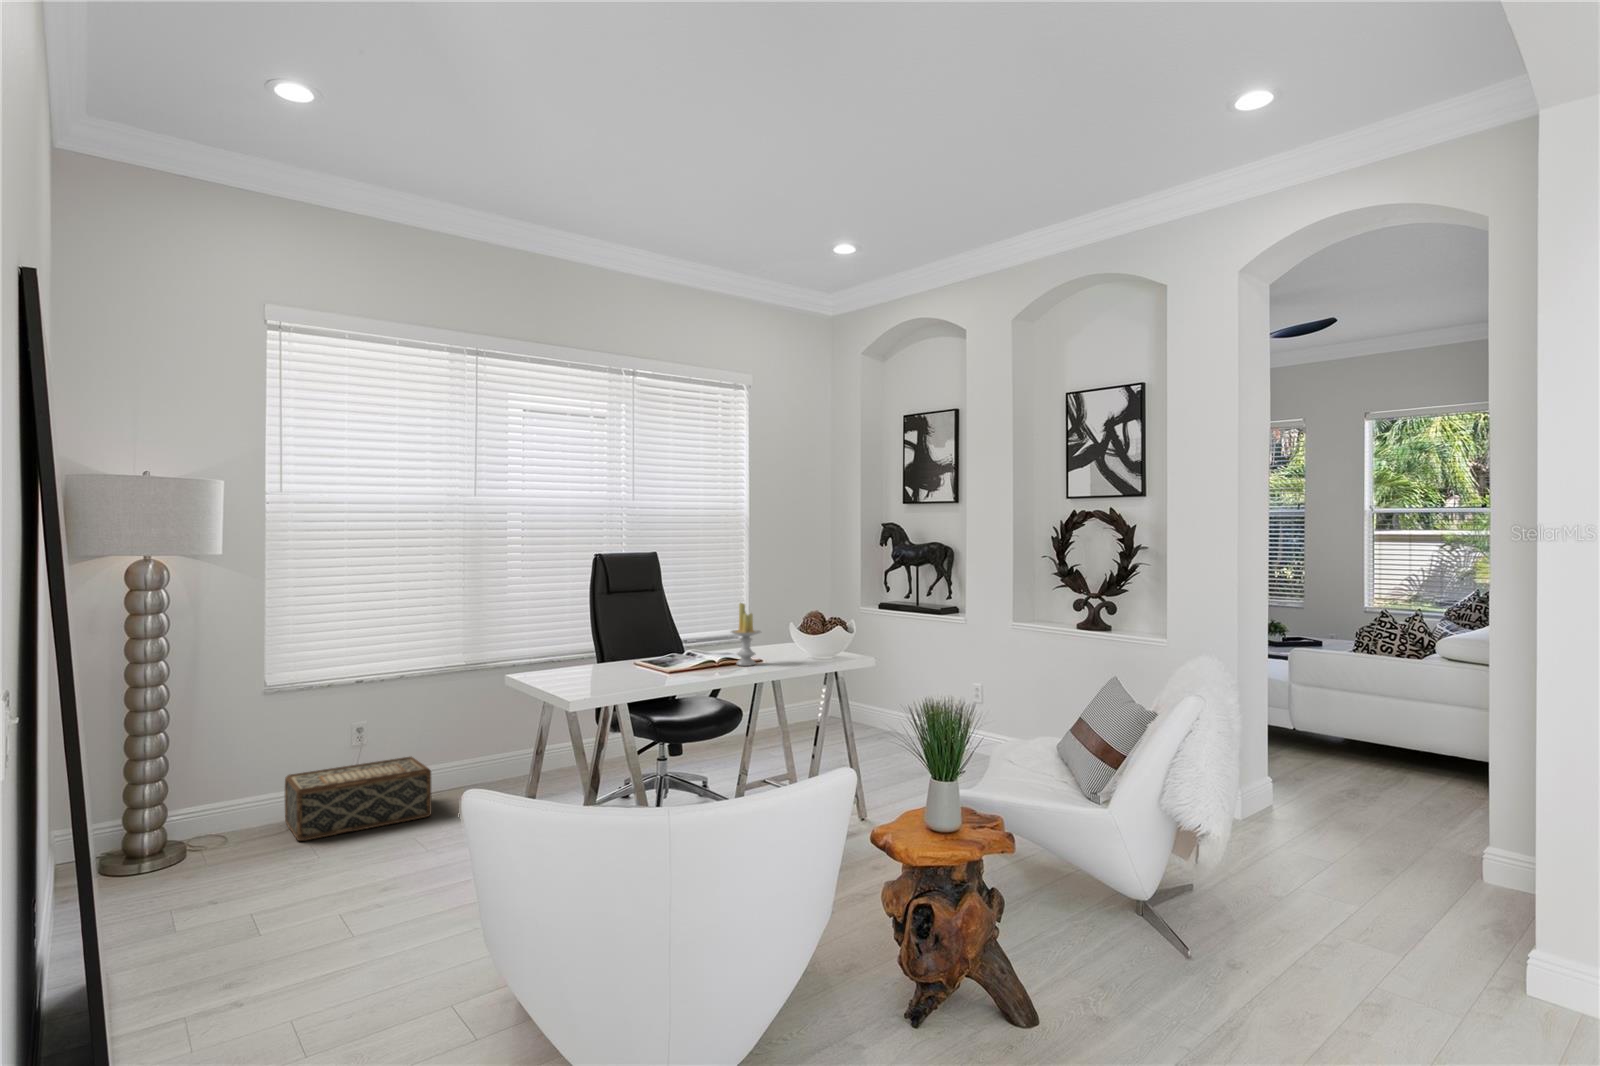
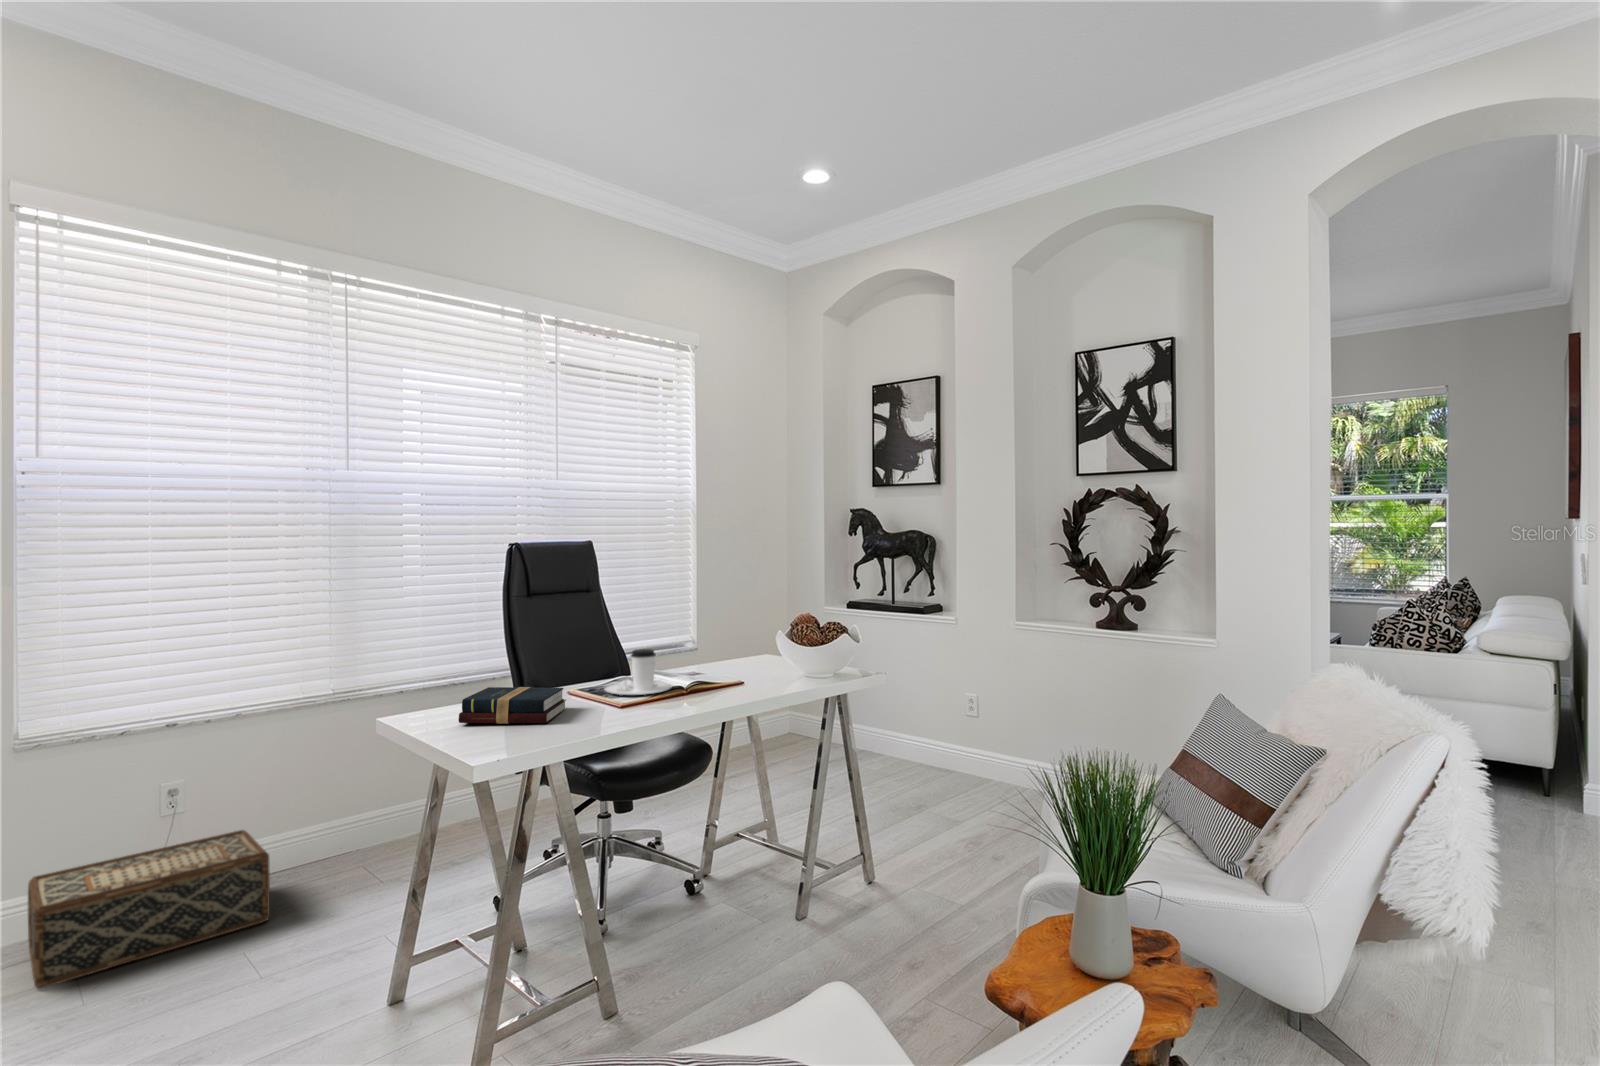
candle: present [731,603,761,666] -> none [706,604,750,691]
coffee cup: none [658,634,706,667] -> present [604,649,672,695]
hardback book: none [558,657,630,680] -> present [459,687,566,724]

